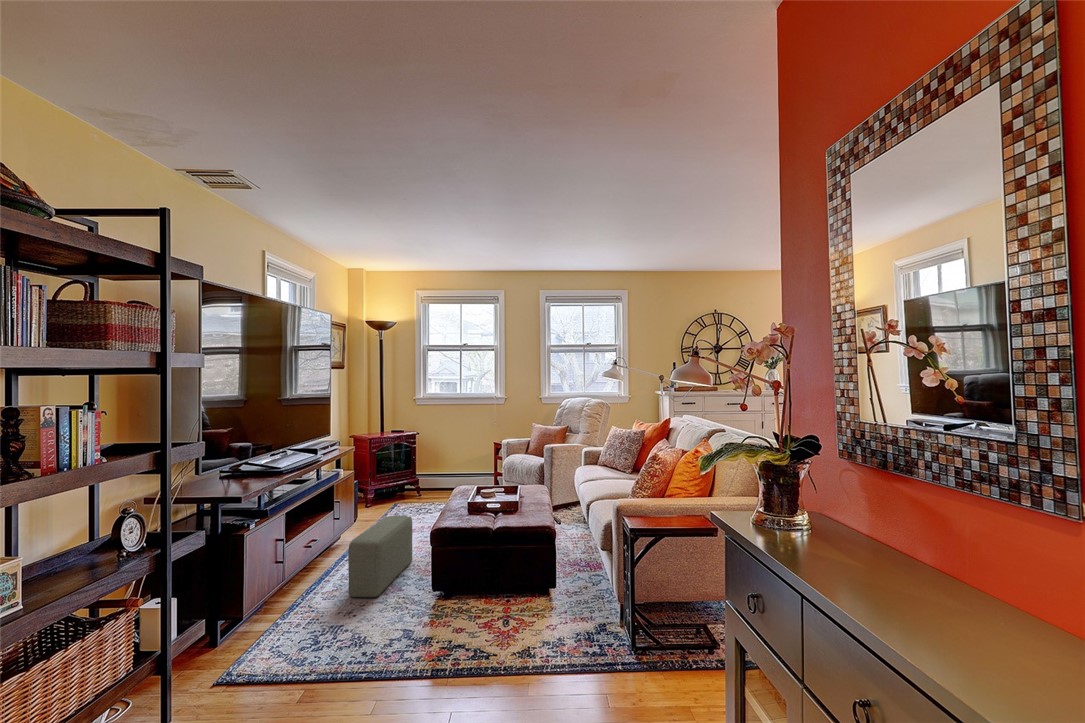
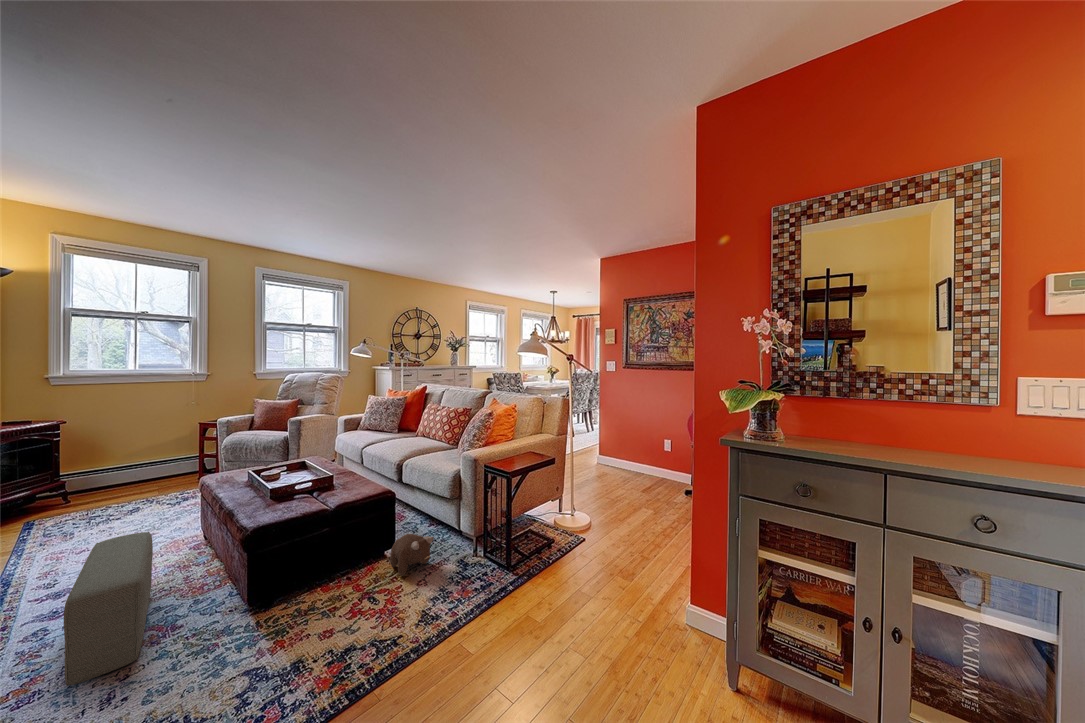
plush toy: none [540,575,577,615] -> present [390,534,433,576]

